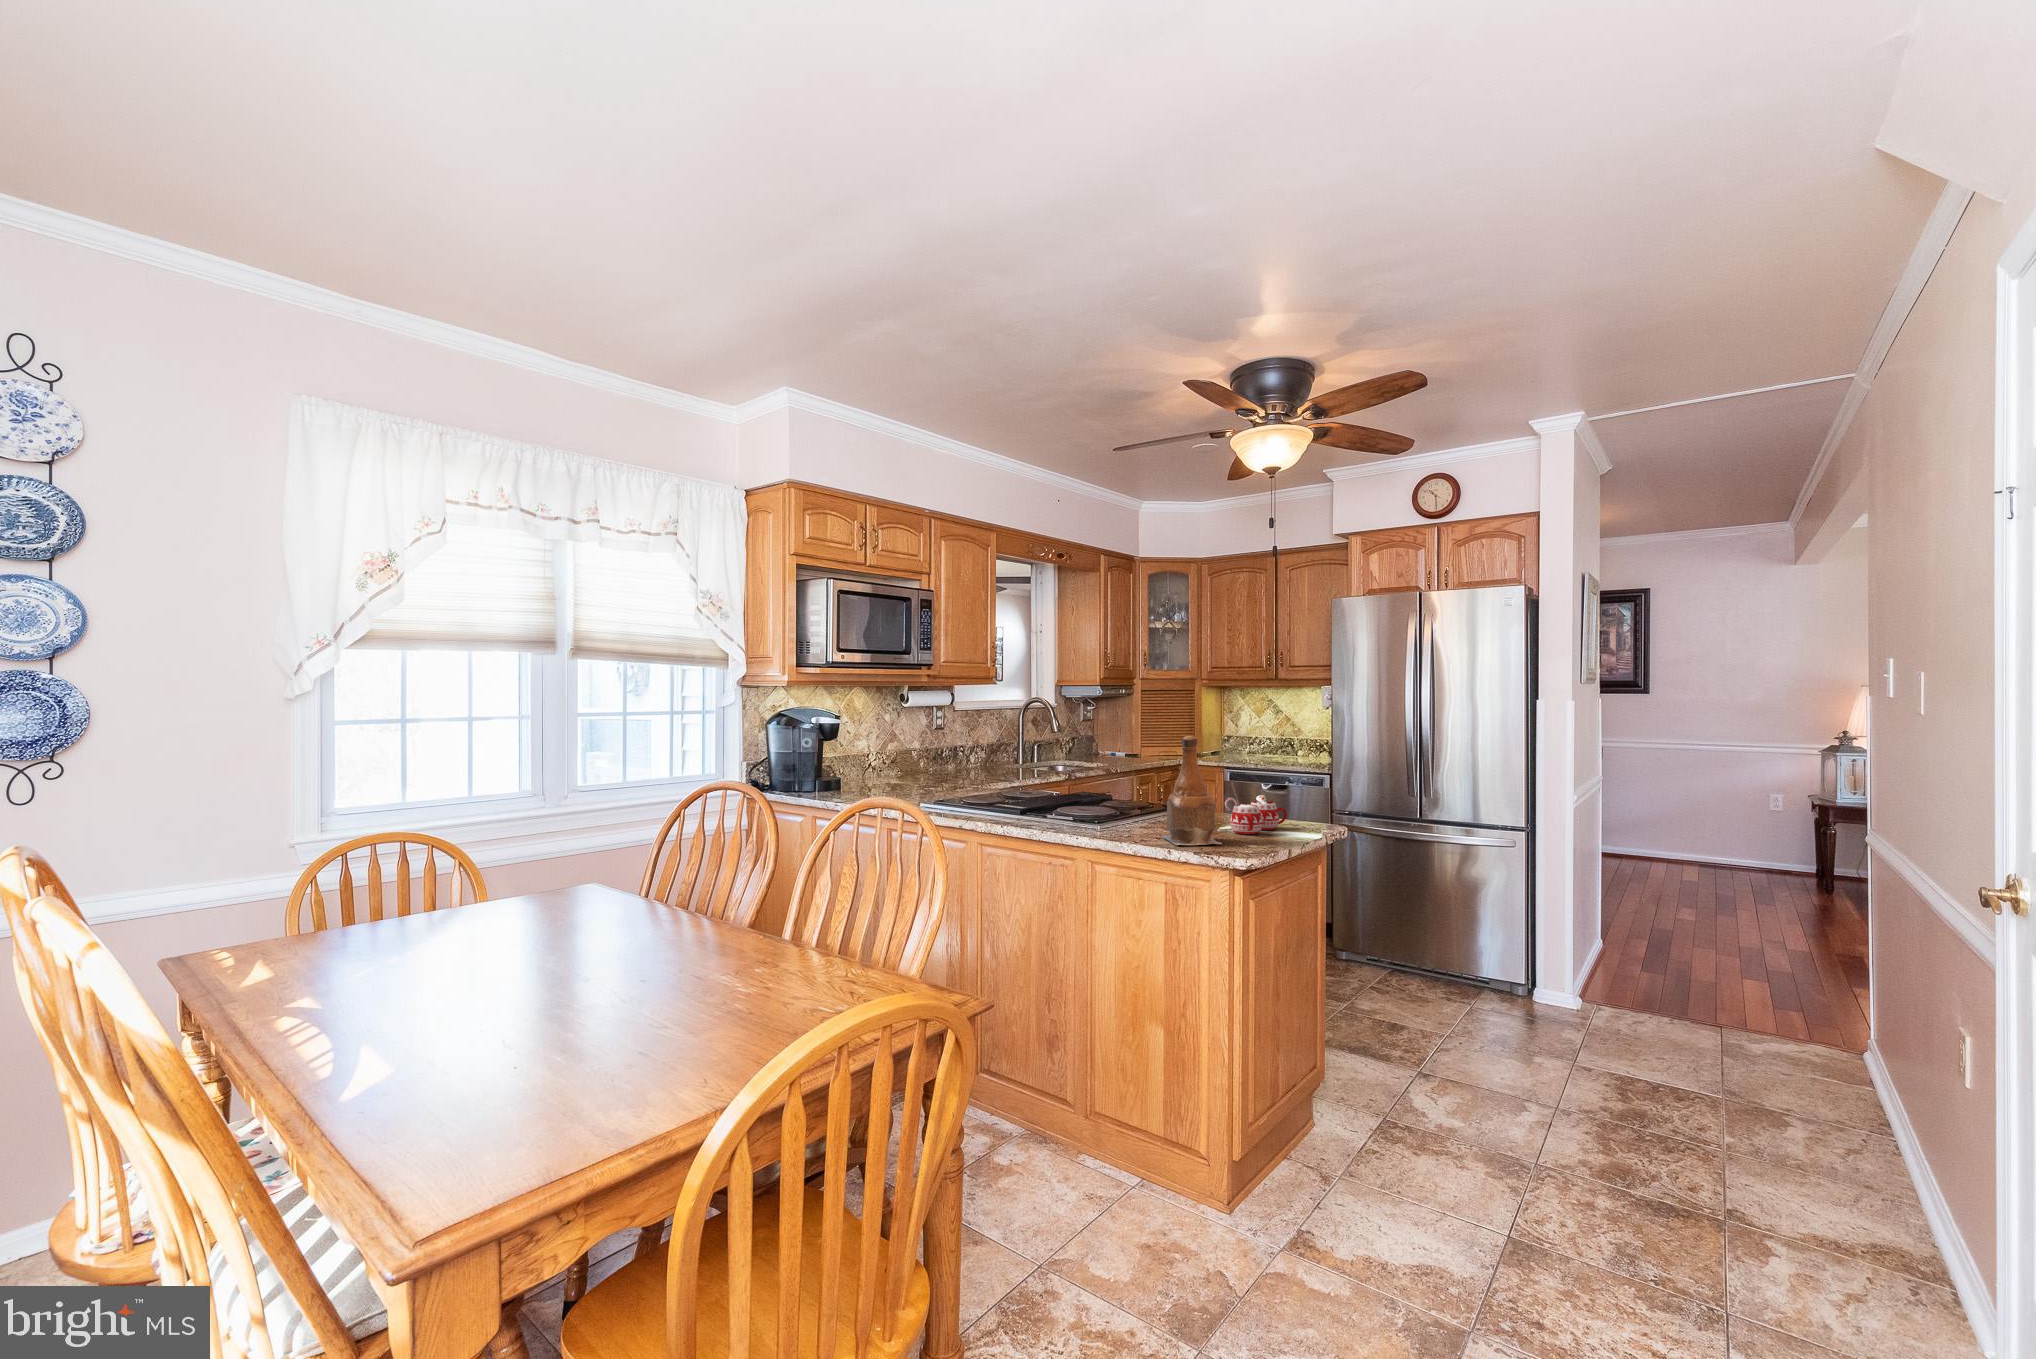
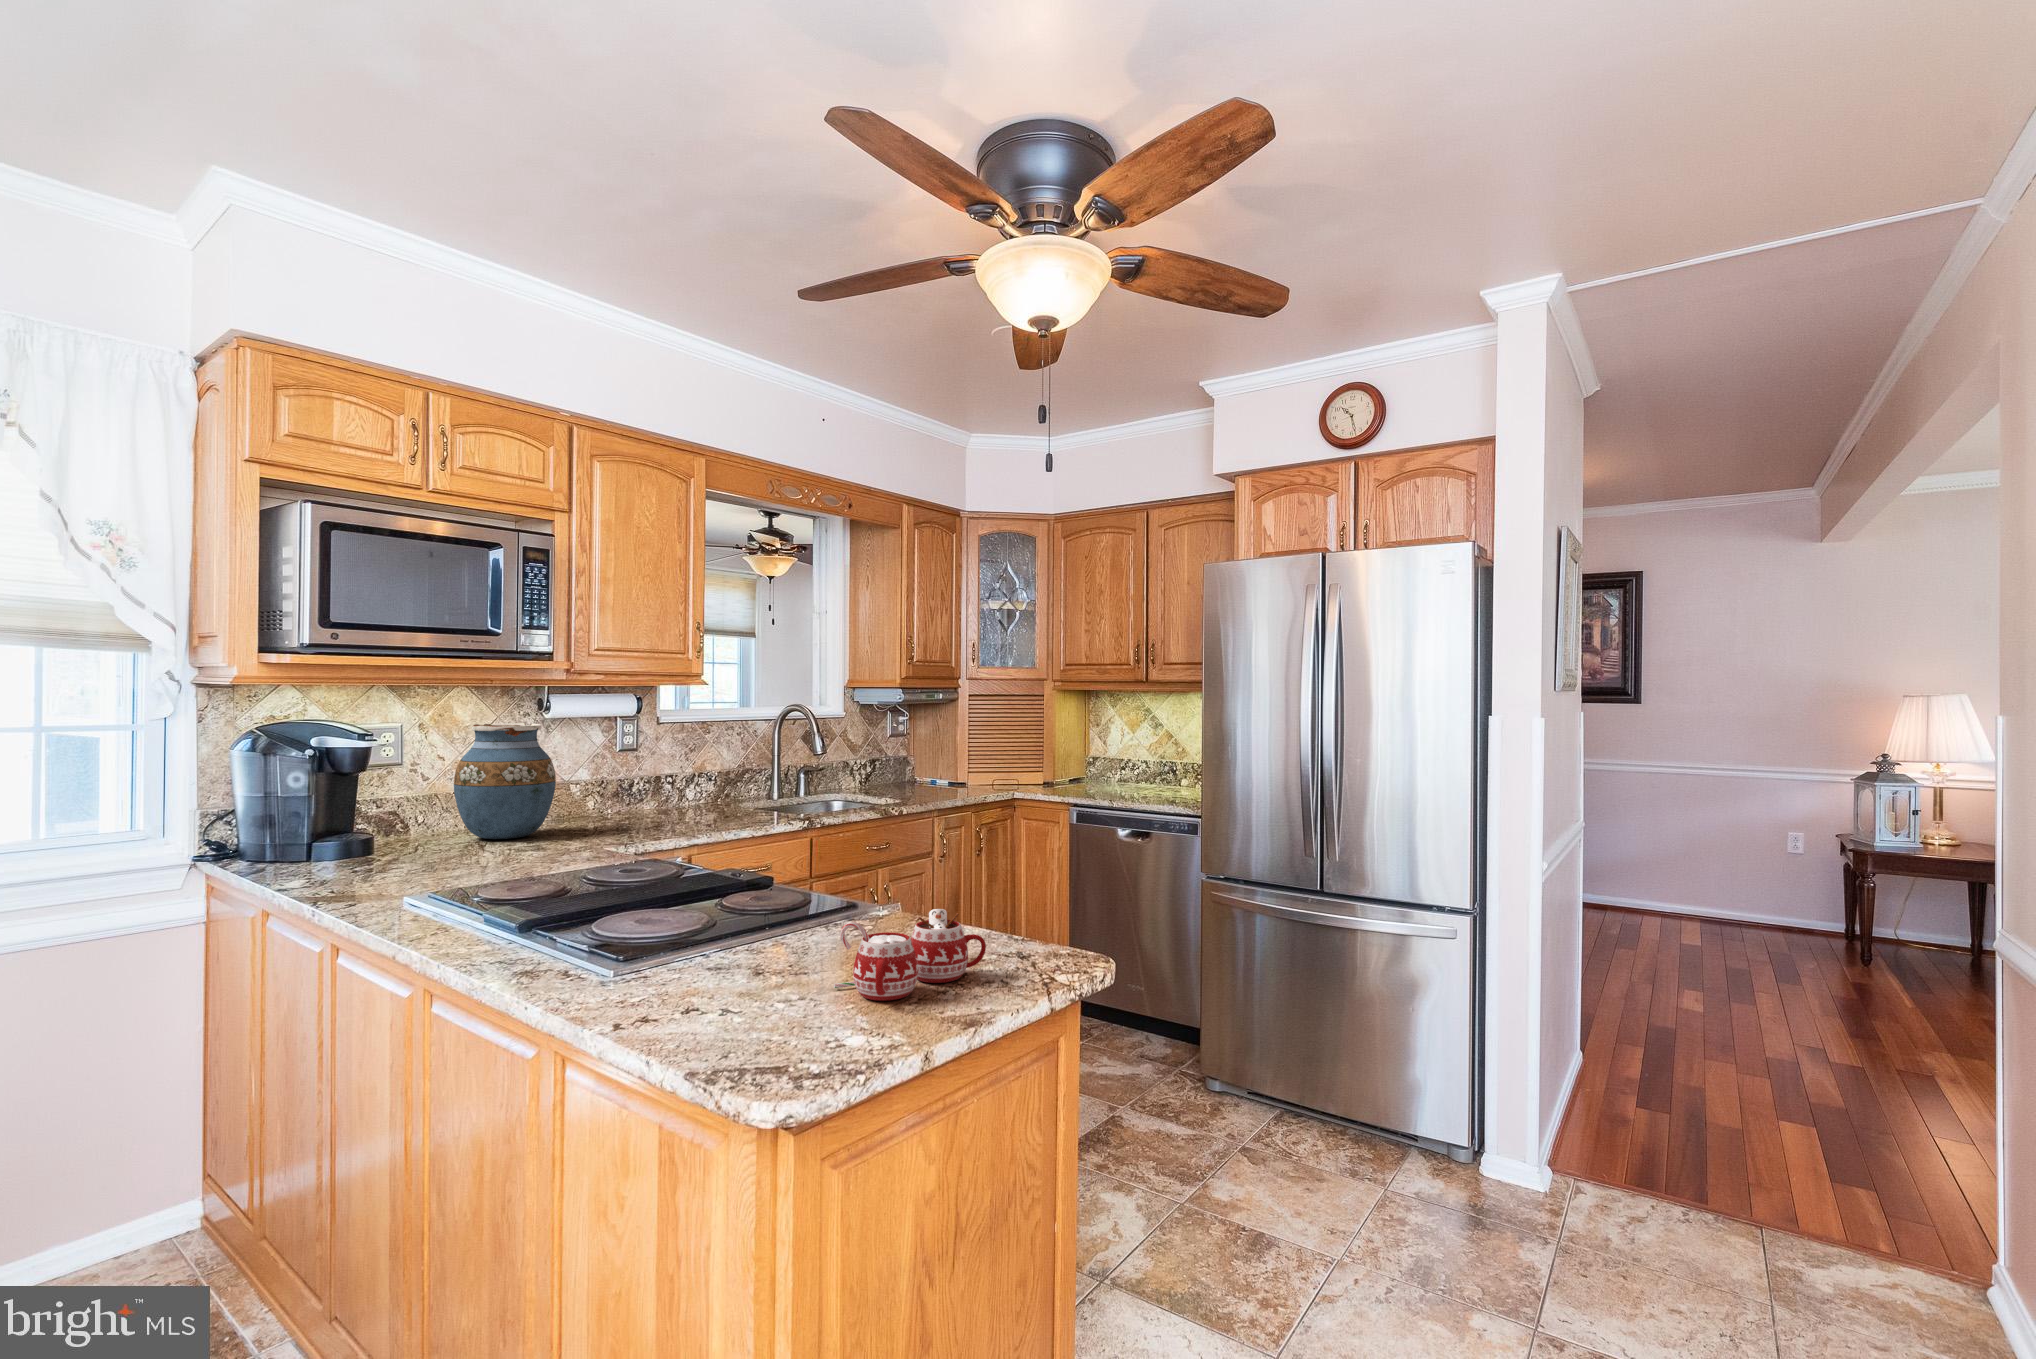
vase: none [862,710,920,783] -> present [454,723,556,839]
bottle: present [1162,736,1222,845] -> none [660,801,780,1052]

